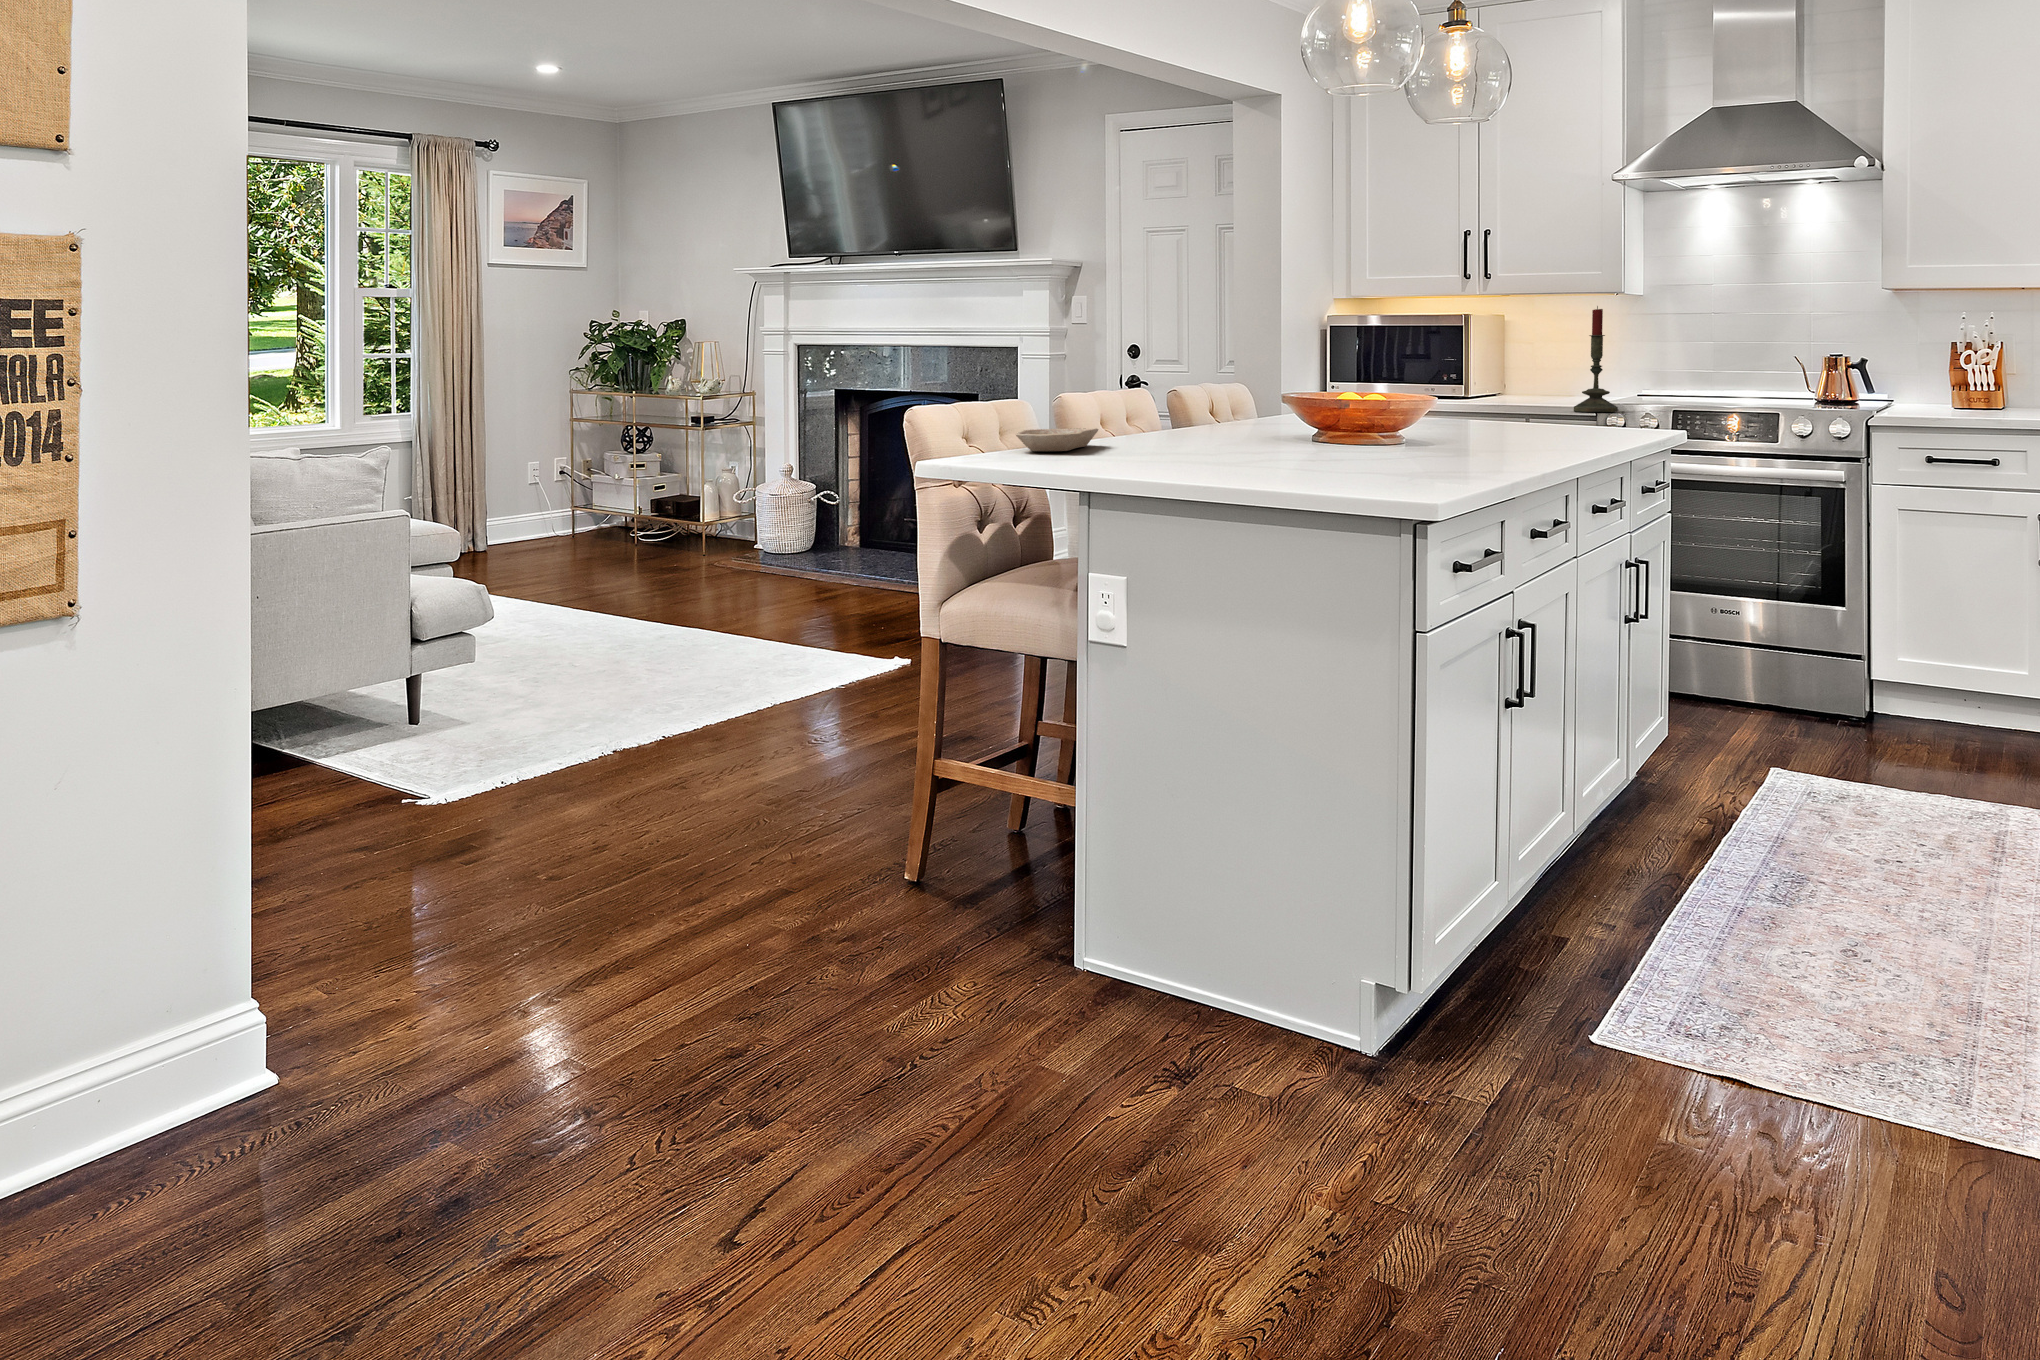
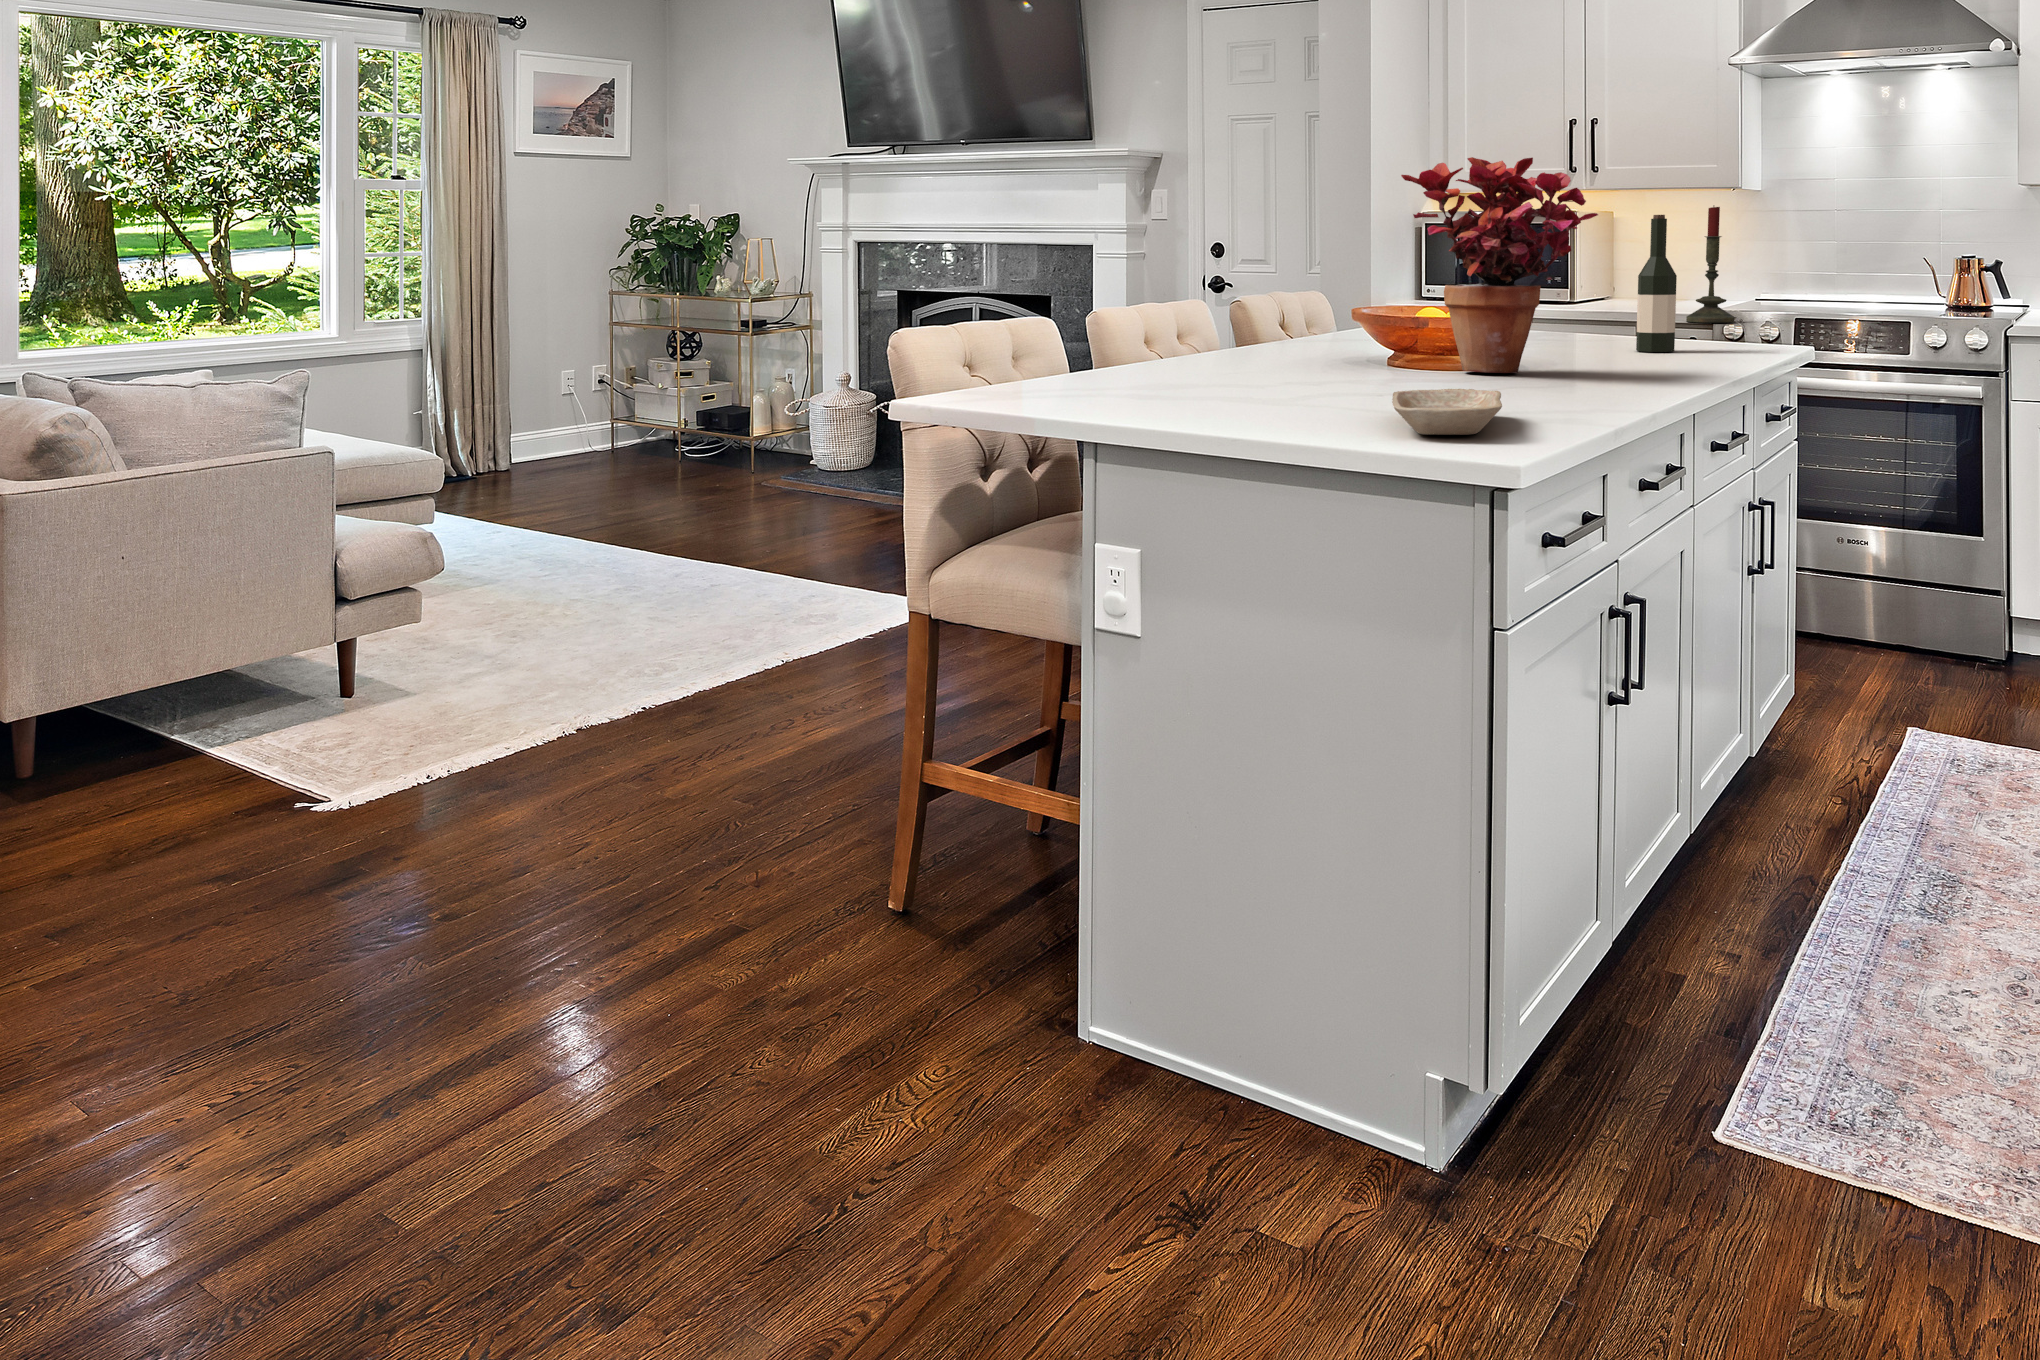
potted plant: none [1327,266,1493,444] -> present [1401,157,1598,373]
wine bottle: none [1527,314,1561,431] -> present [1636,215,1677,352]
tray: present [1016,428,1098,451] -> present [1392,389,1502,435]

